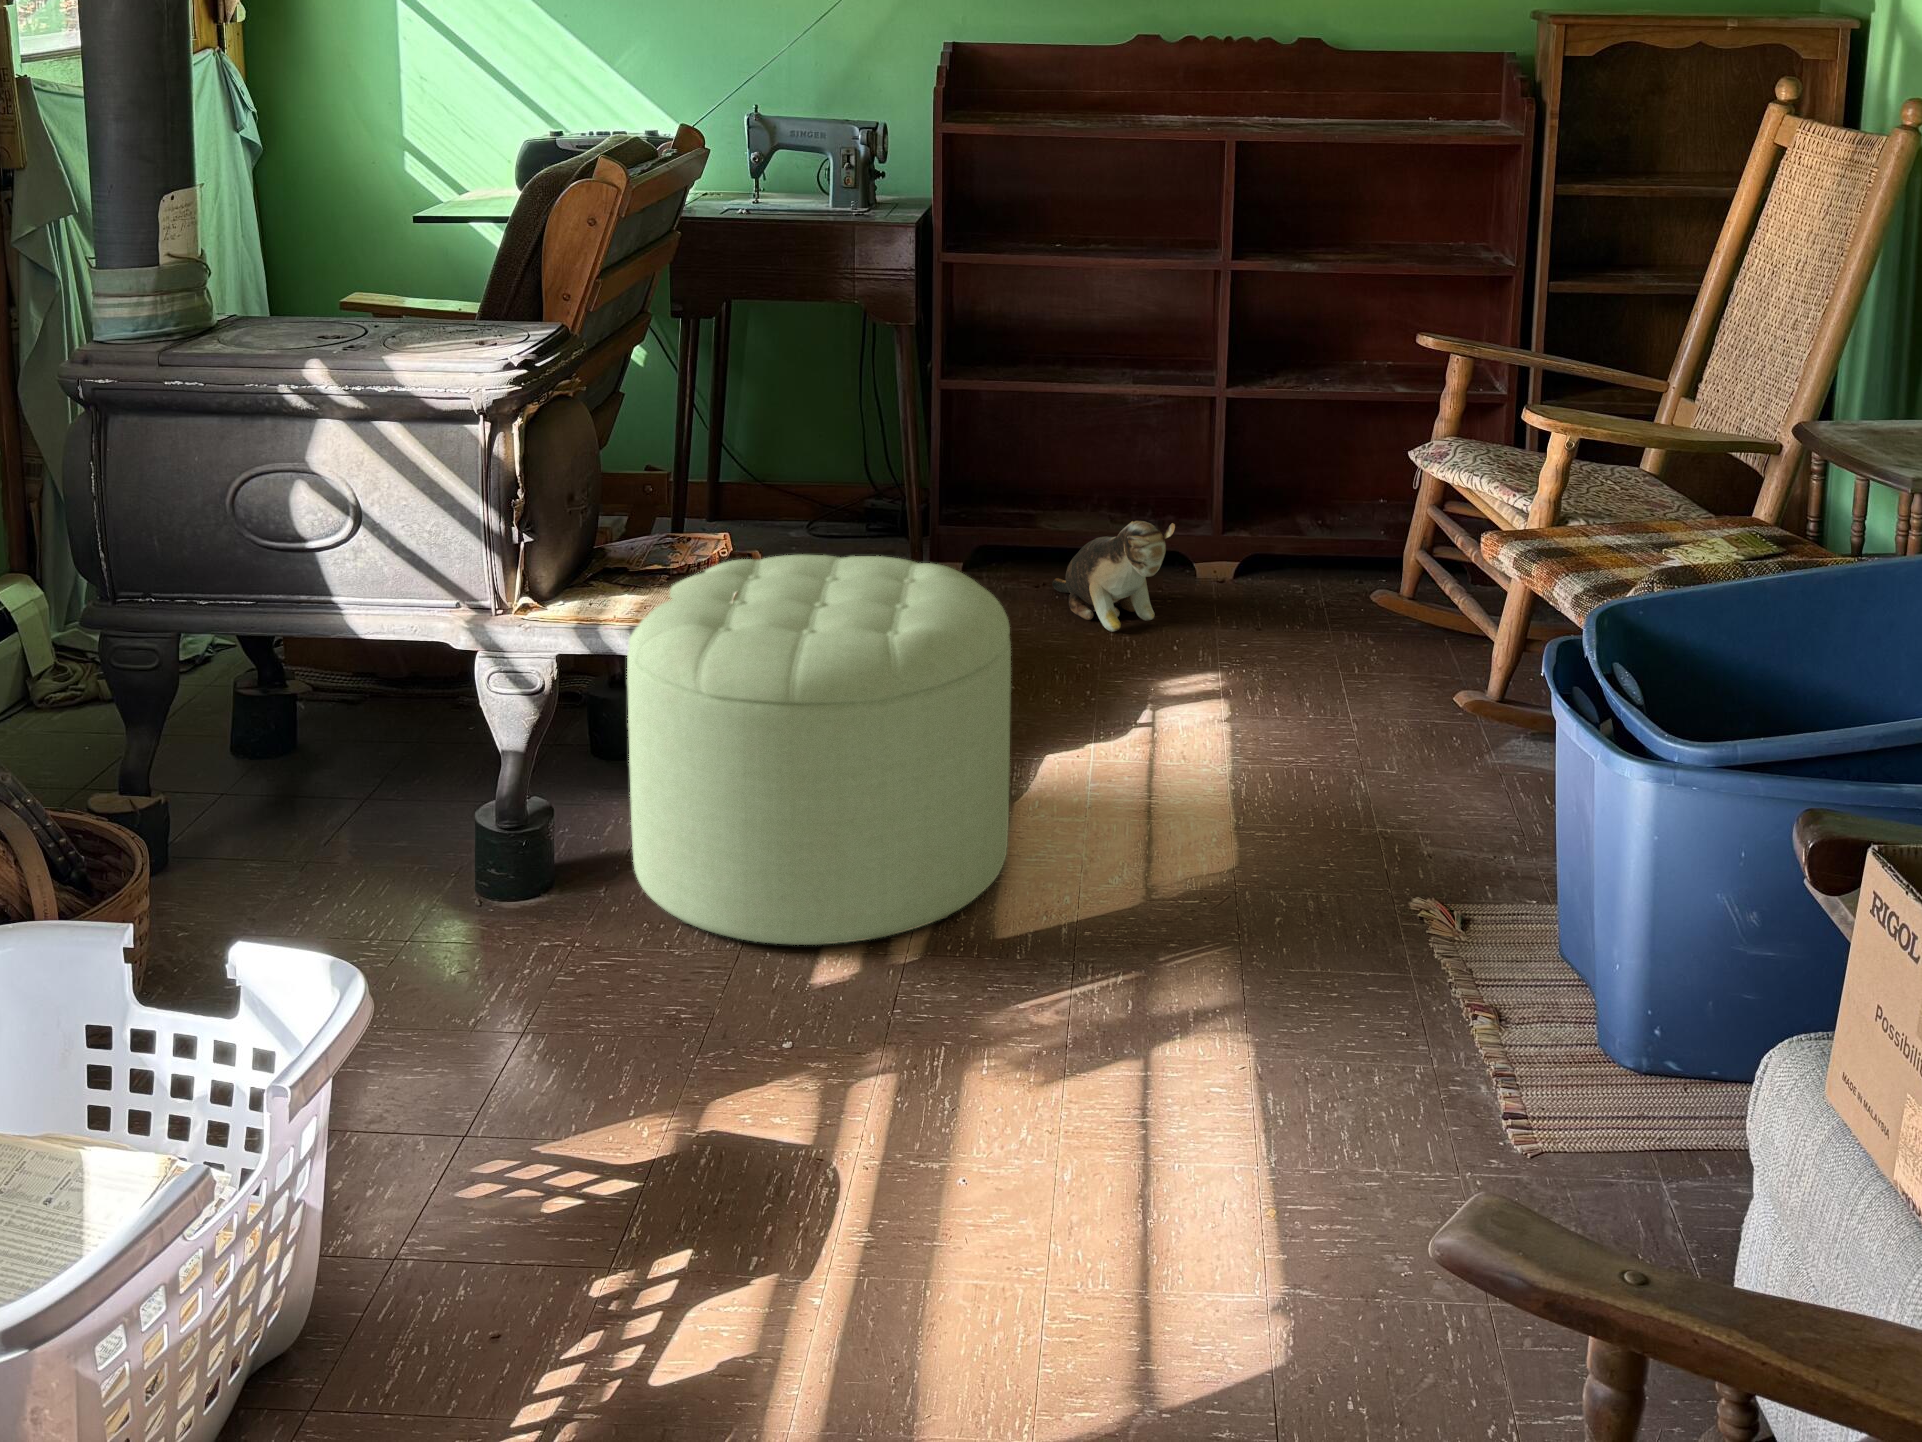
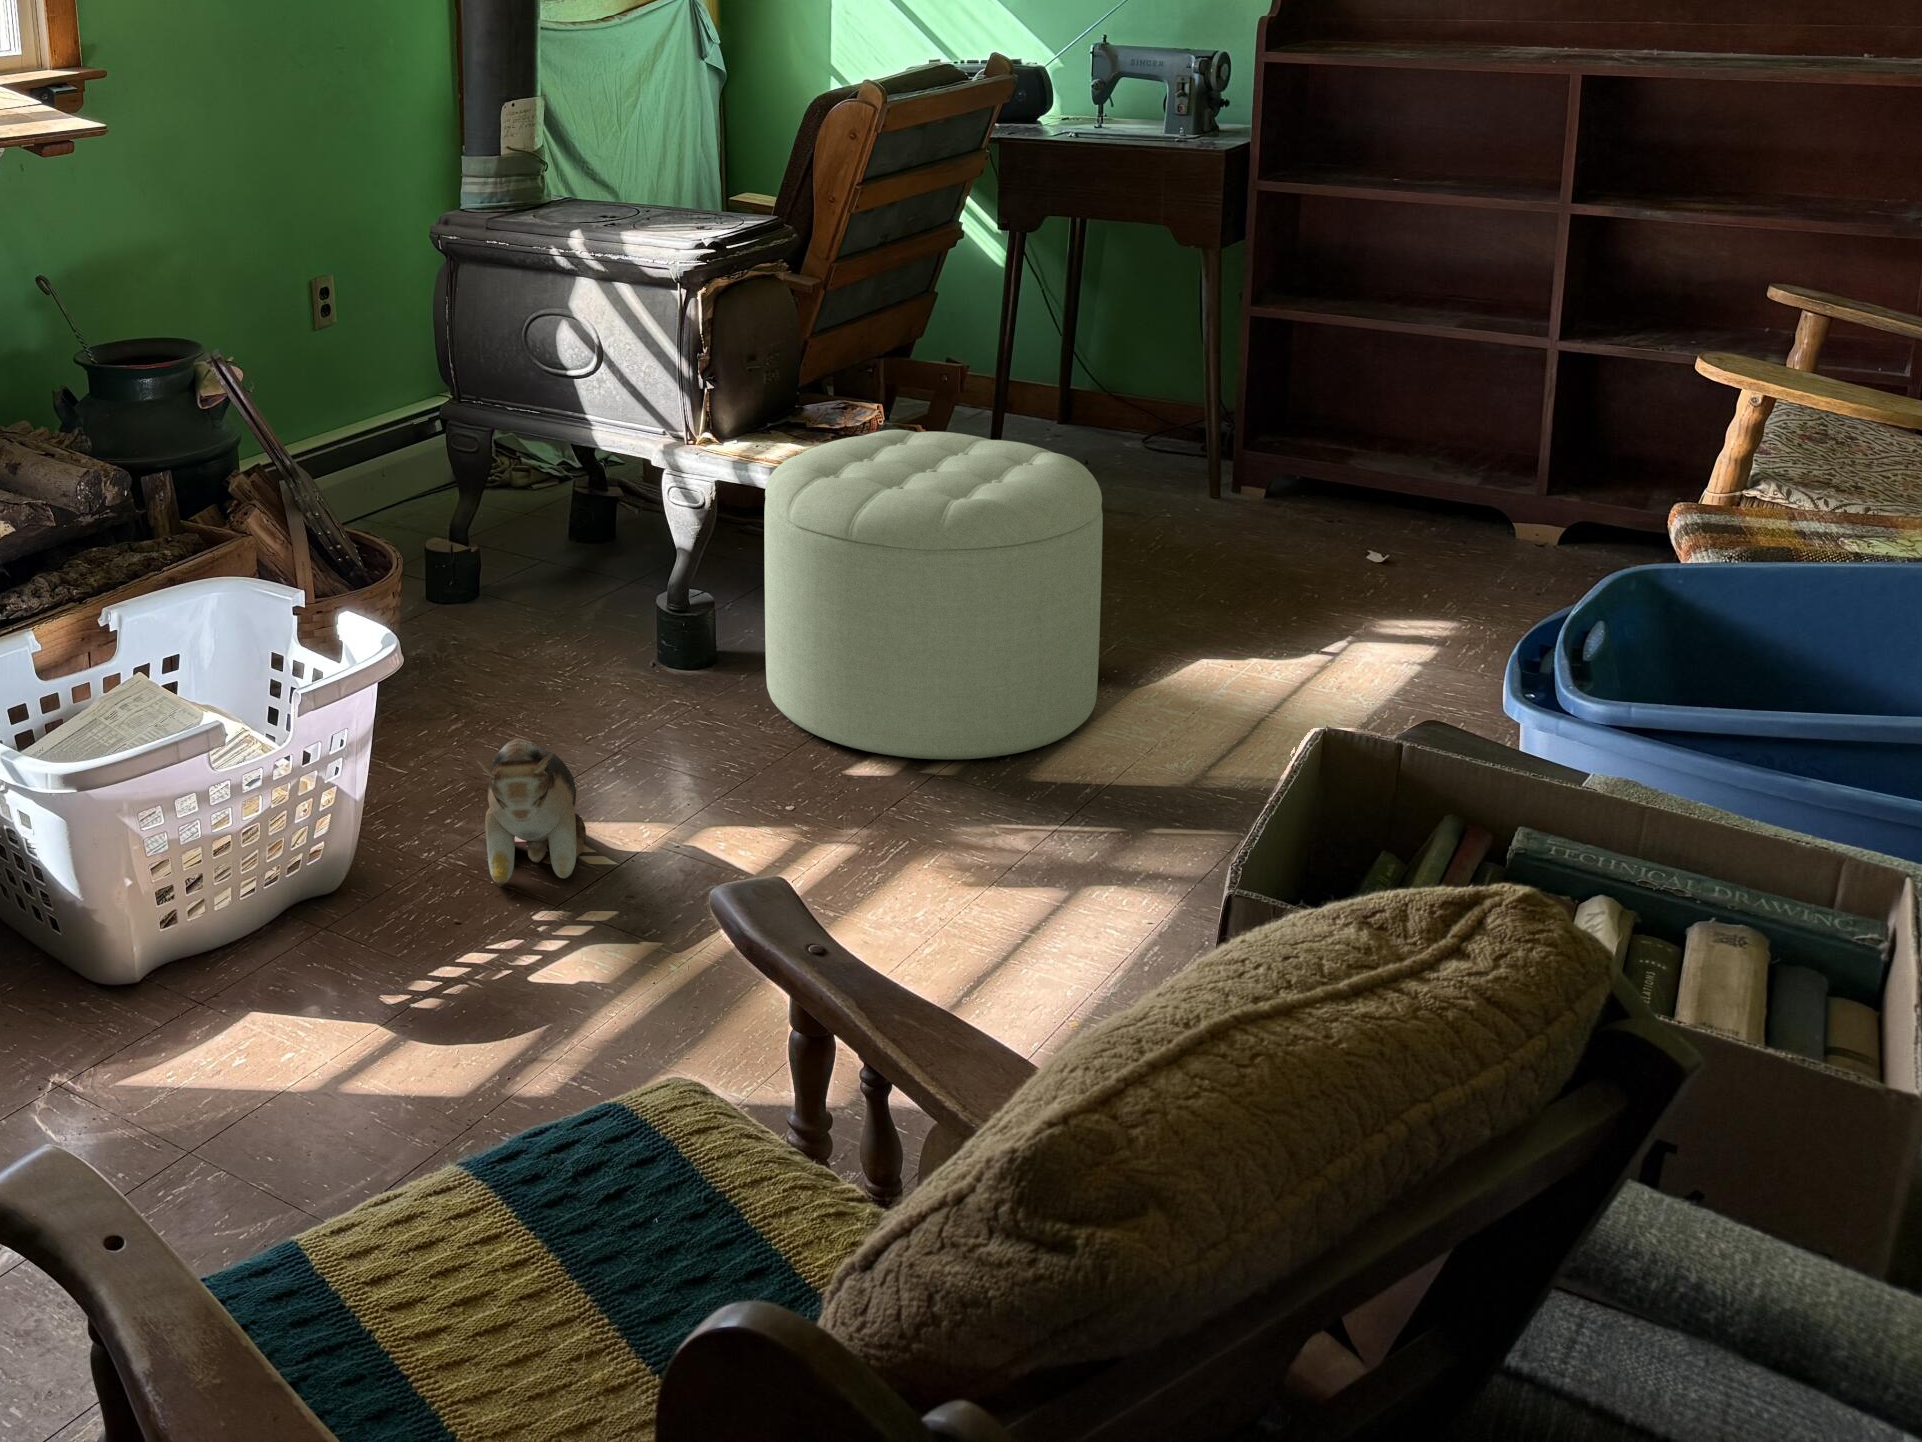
plush toy: present [1052,521,1175,631] -> present [477,737,586,883]

